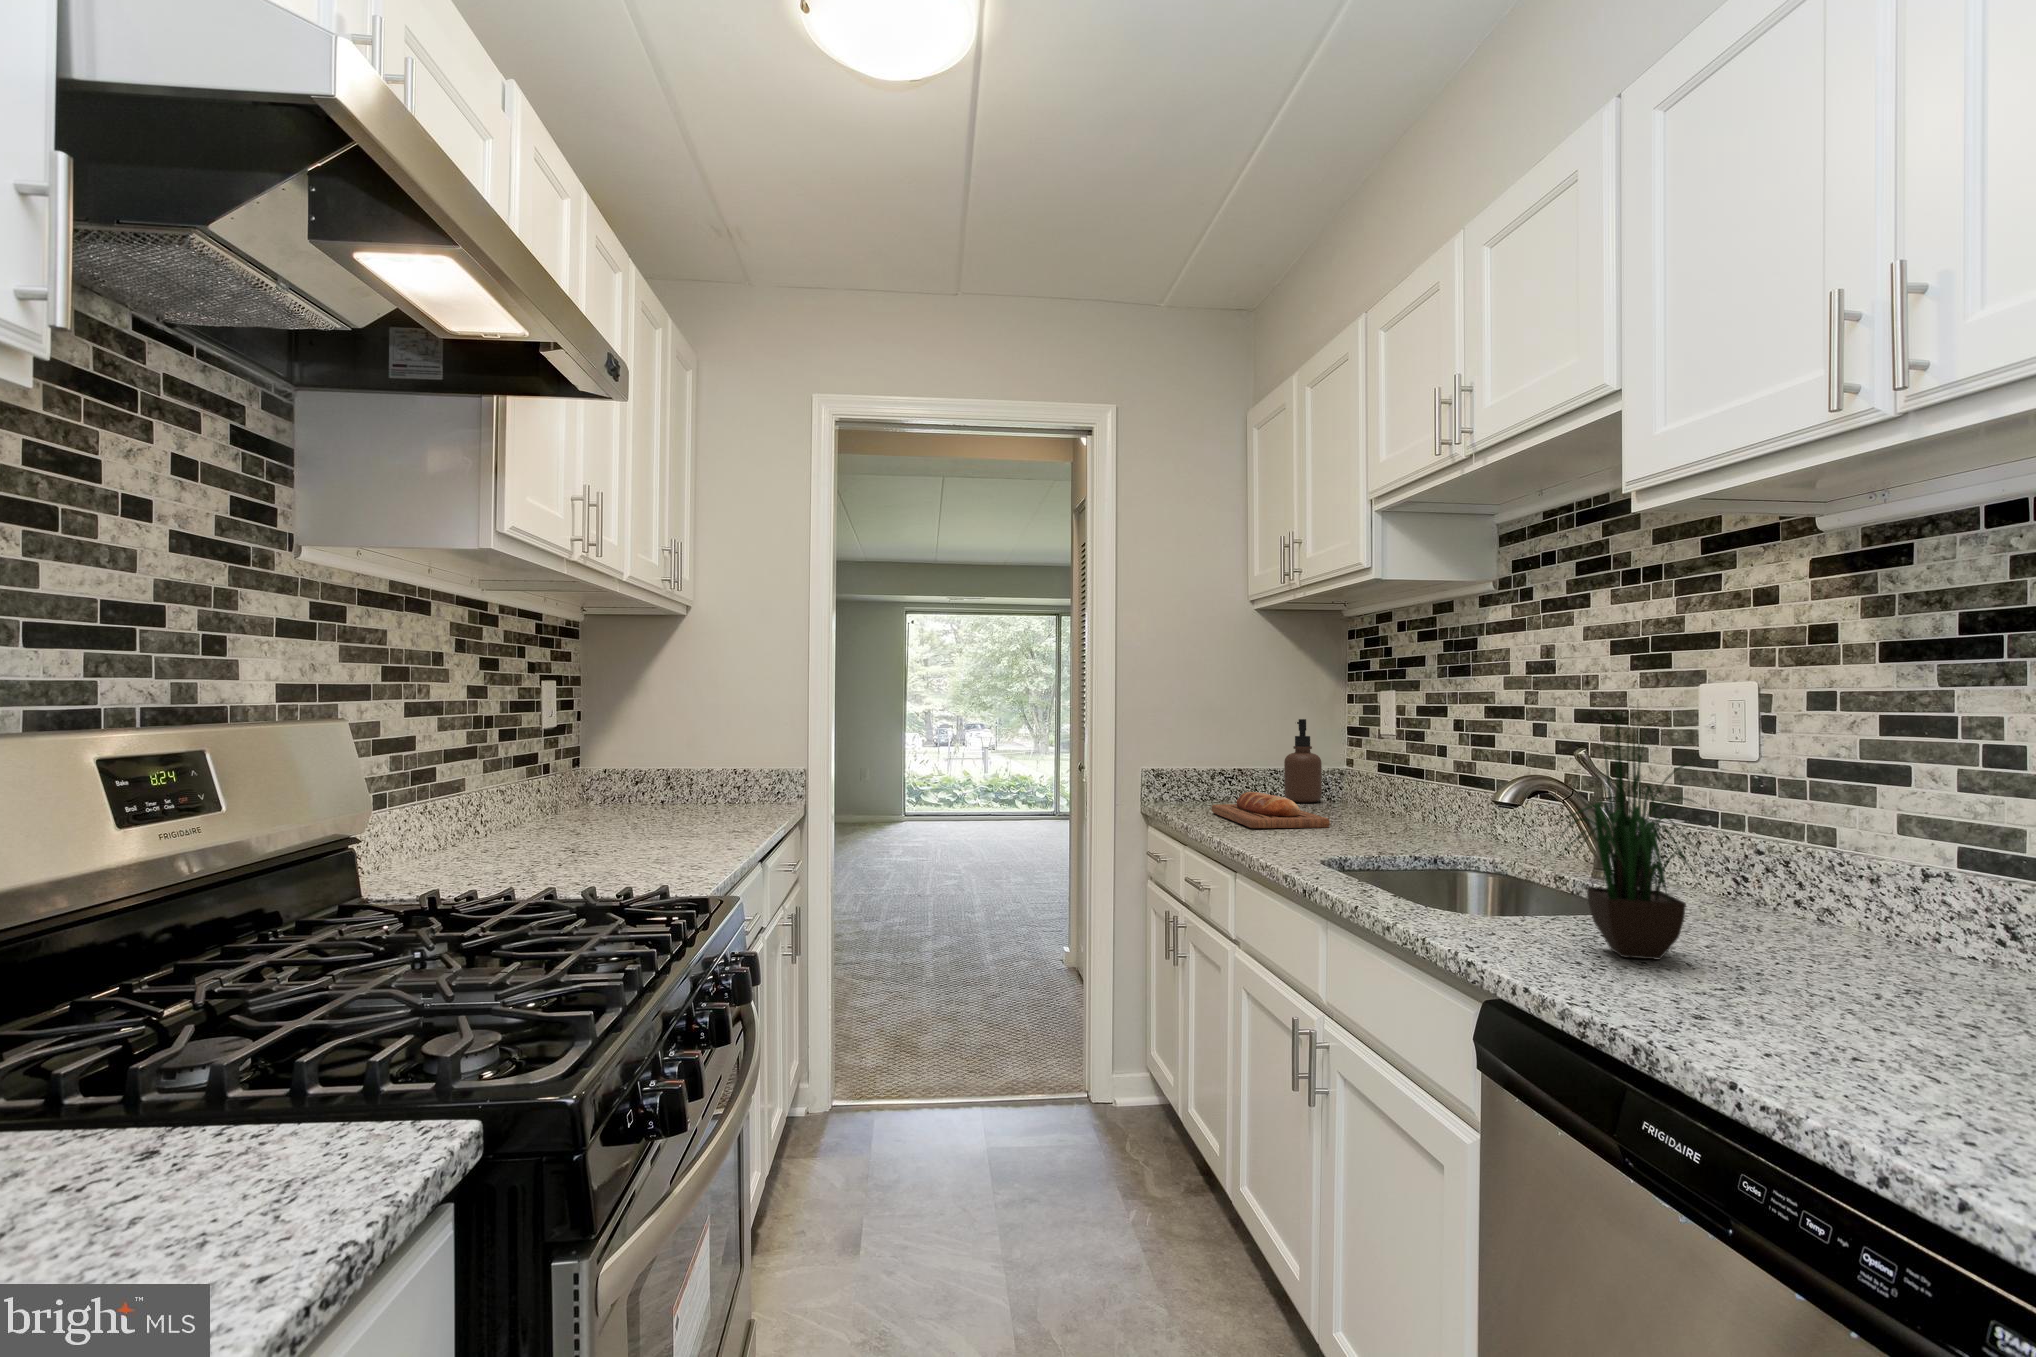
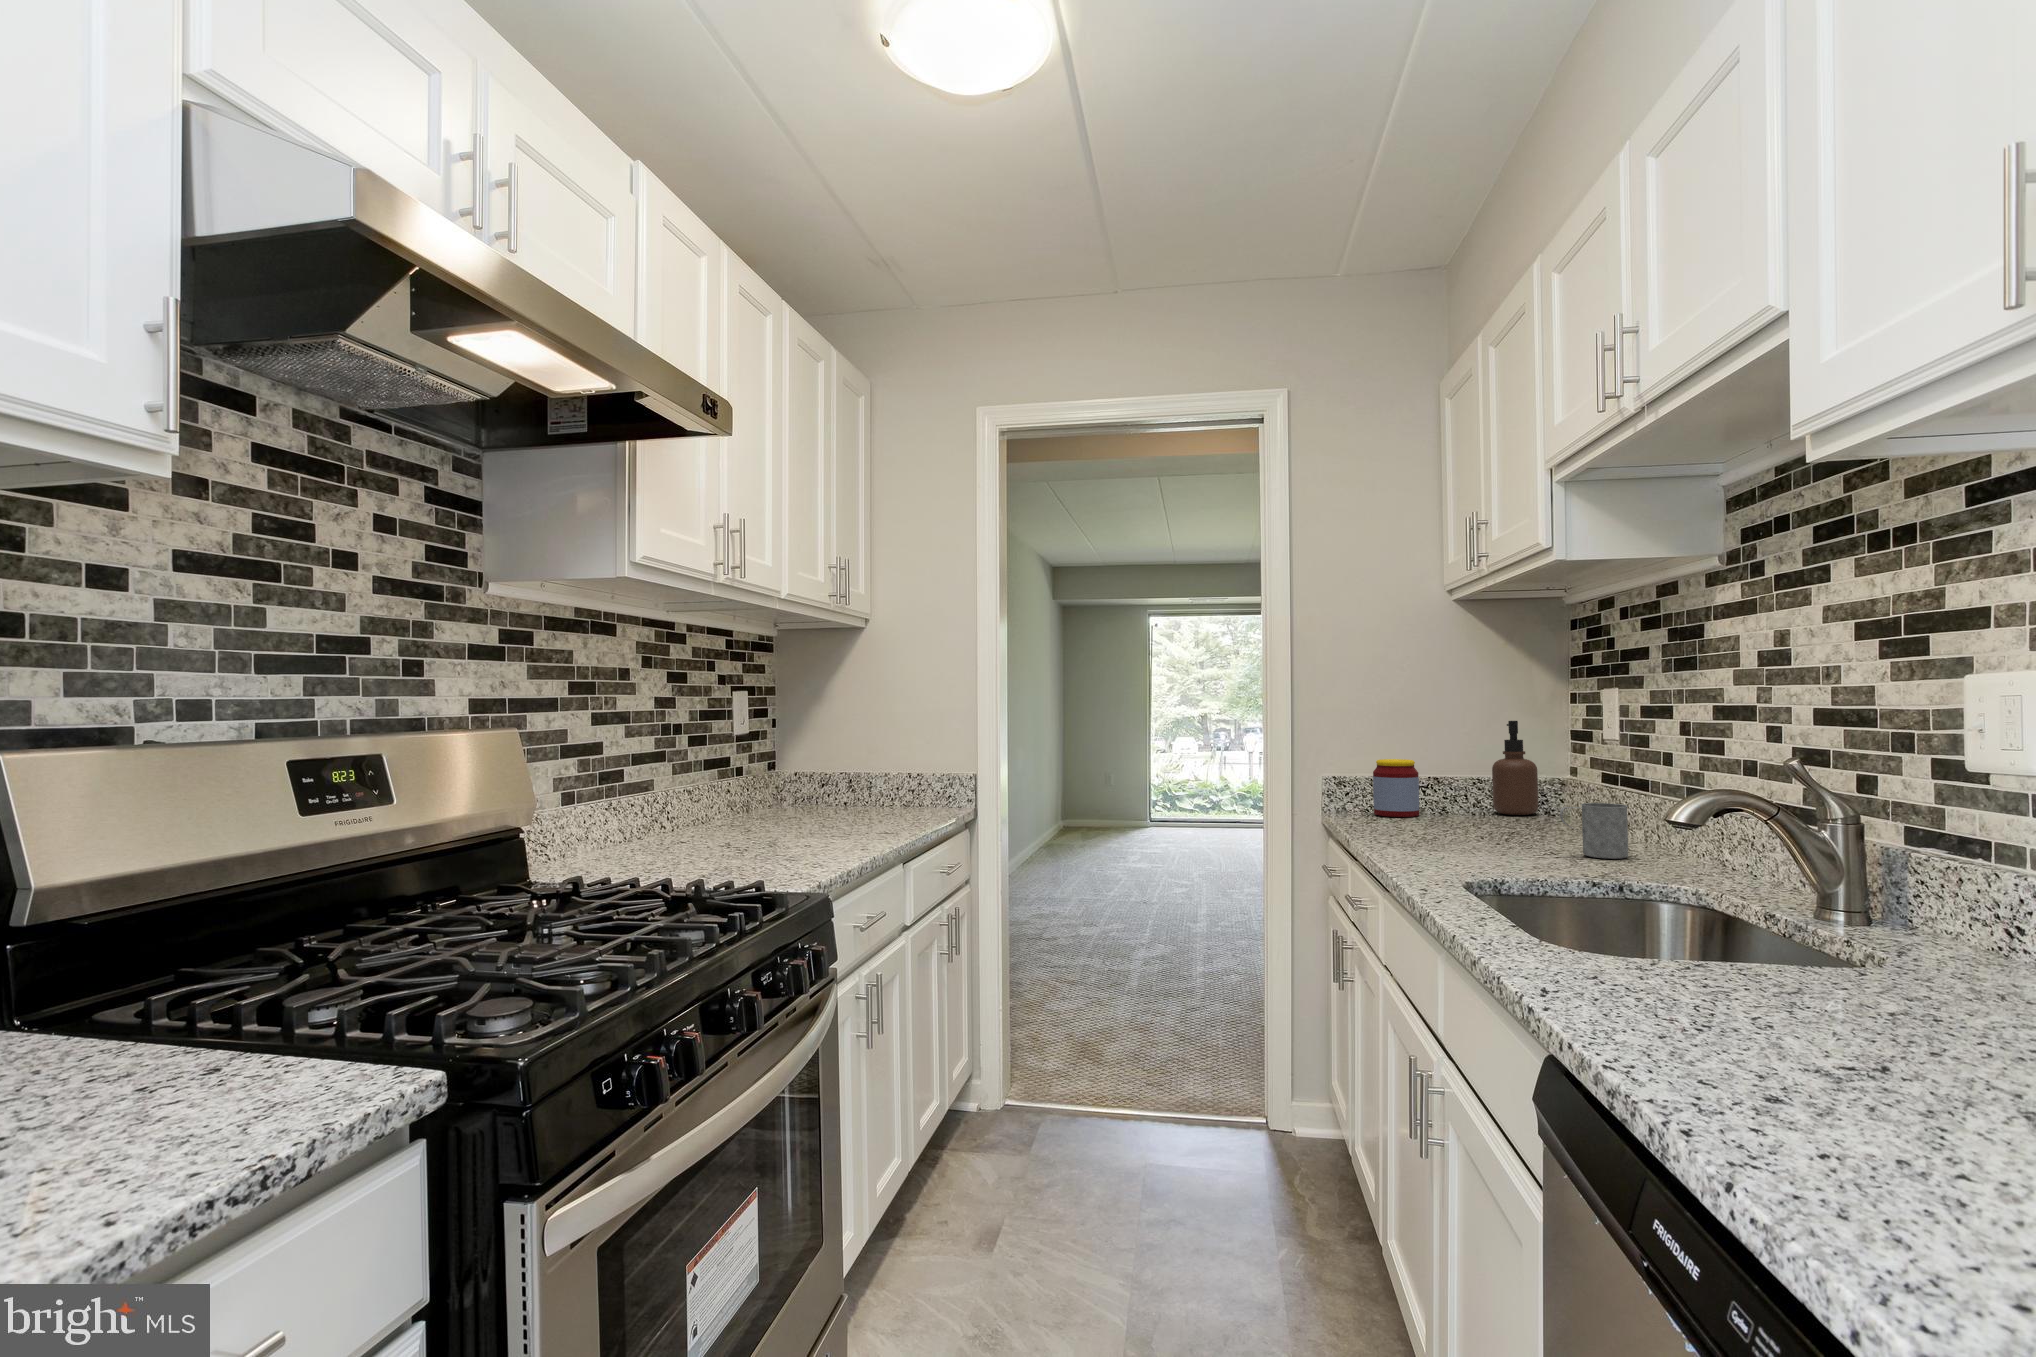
potted plant: present [1559,722,1702,959] -> none [1673,666,1894,1025]
jar: none [1185,753,1225,806] -> present [1373,759,1419,817]
mug: none [1367,790,1420,837] -> present [1560,803,1628,859]
bread loaf: present [1212,792,1330,828] -> none [1396,803,1524,845]

